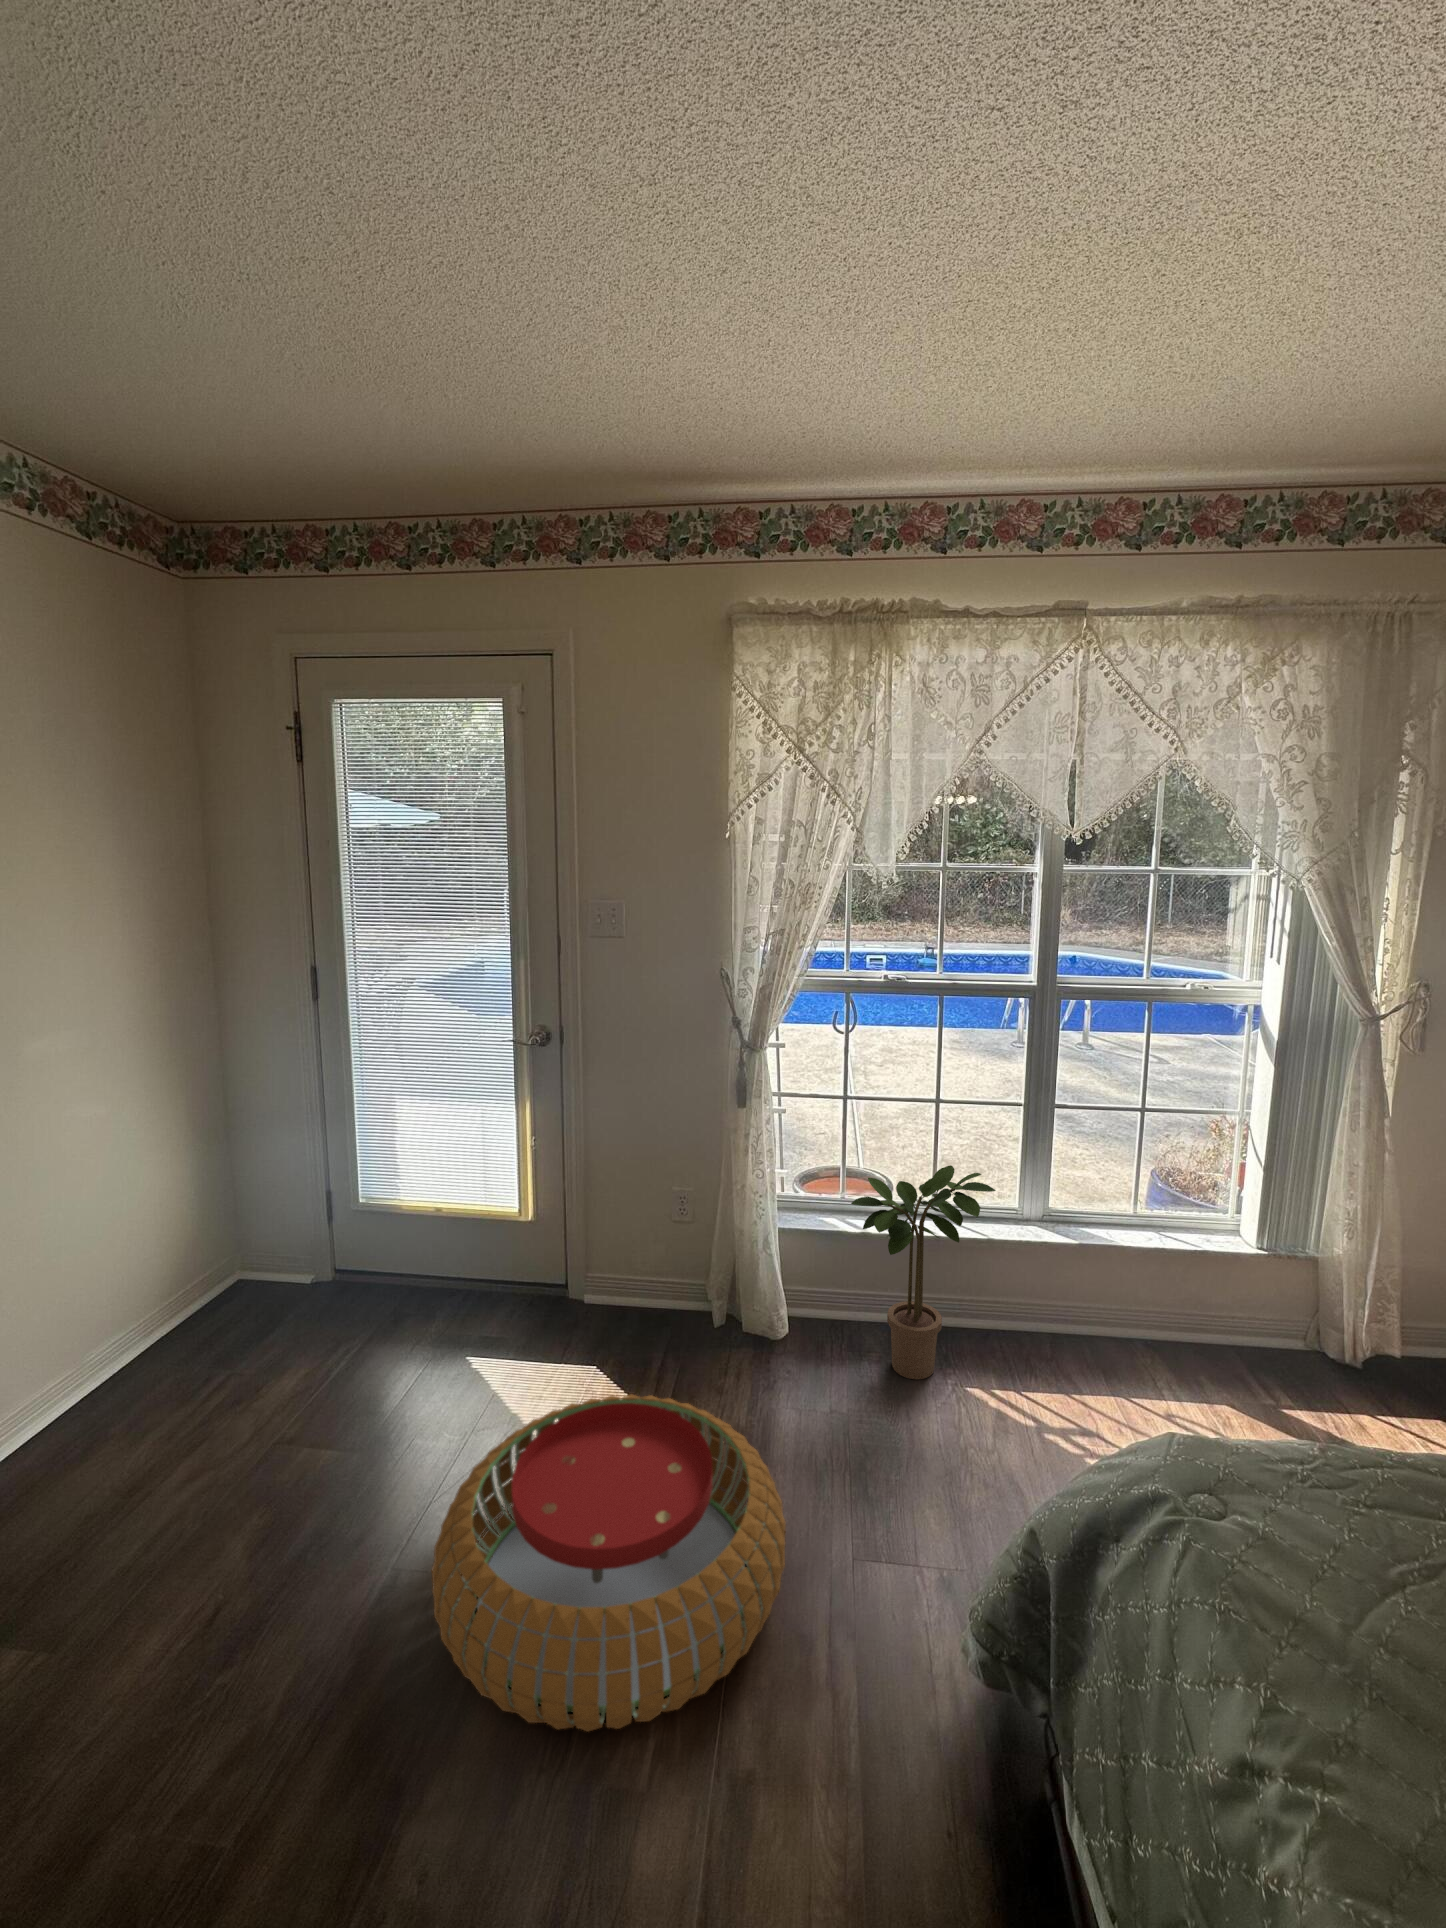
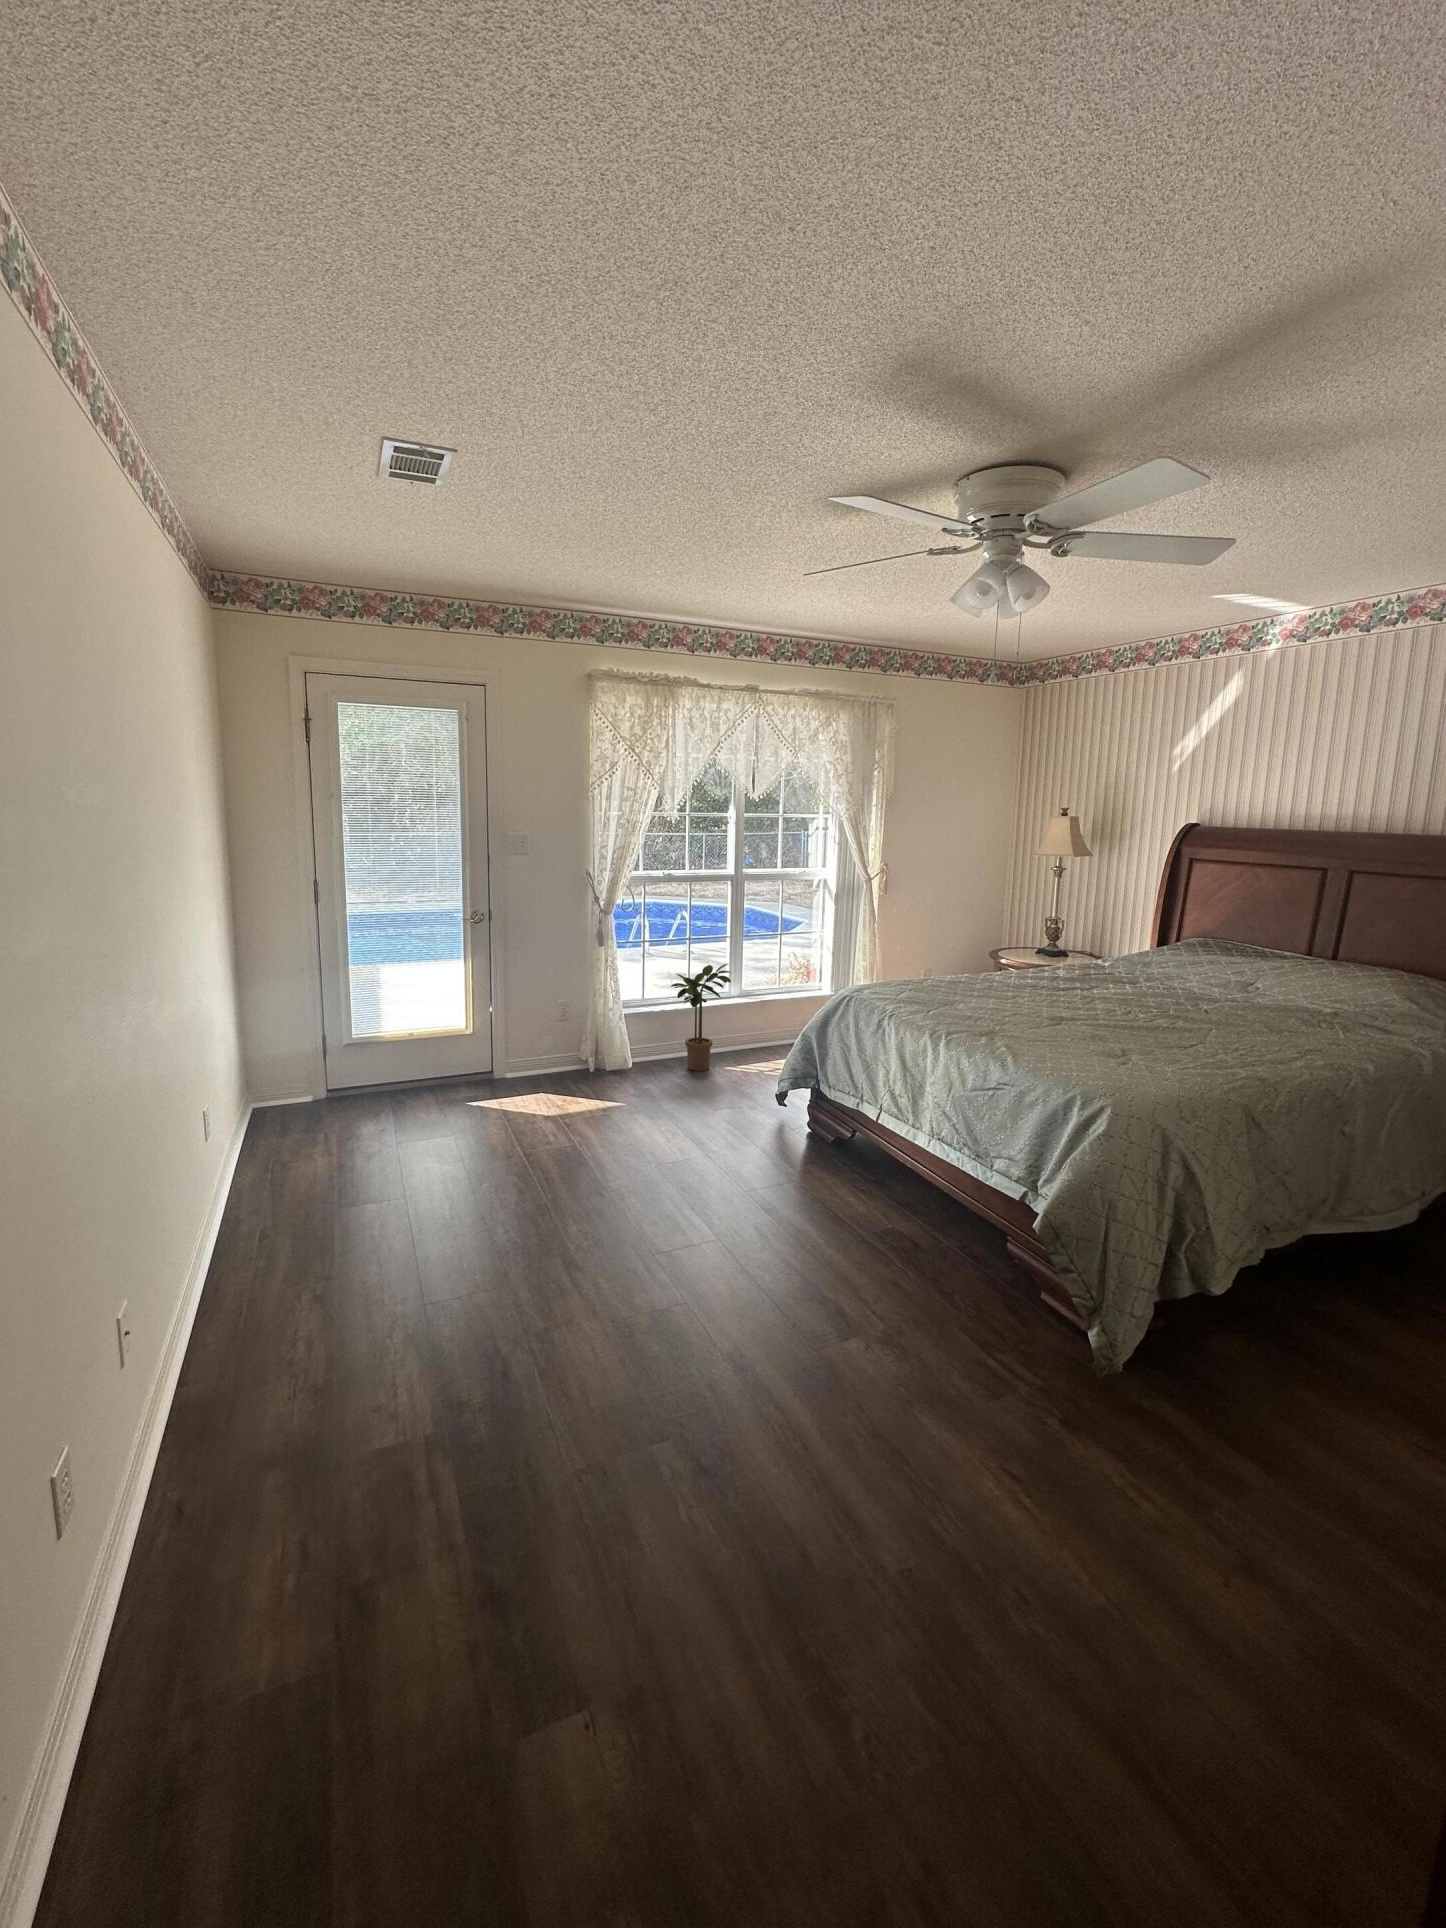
pouf: present [431,1395,786,1731] -> none [562,1069,718,1165]

